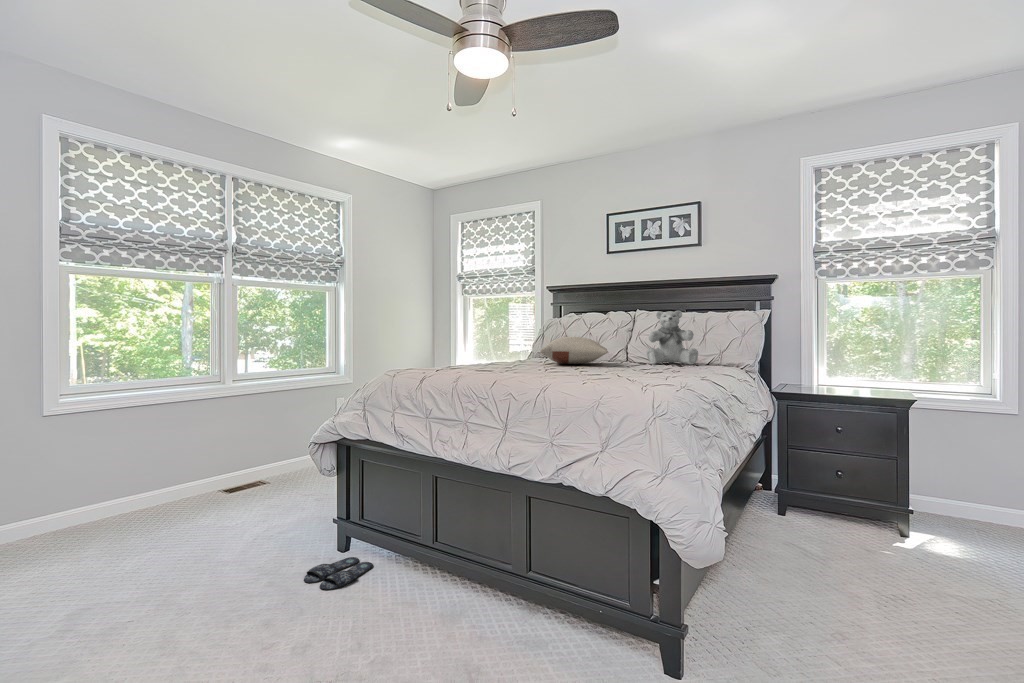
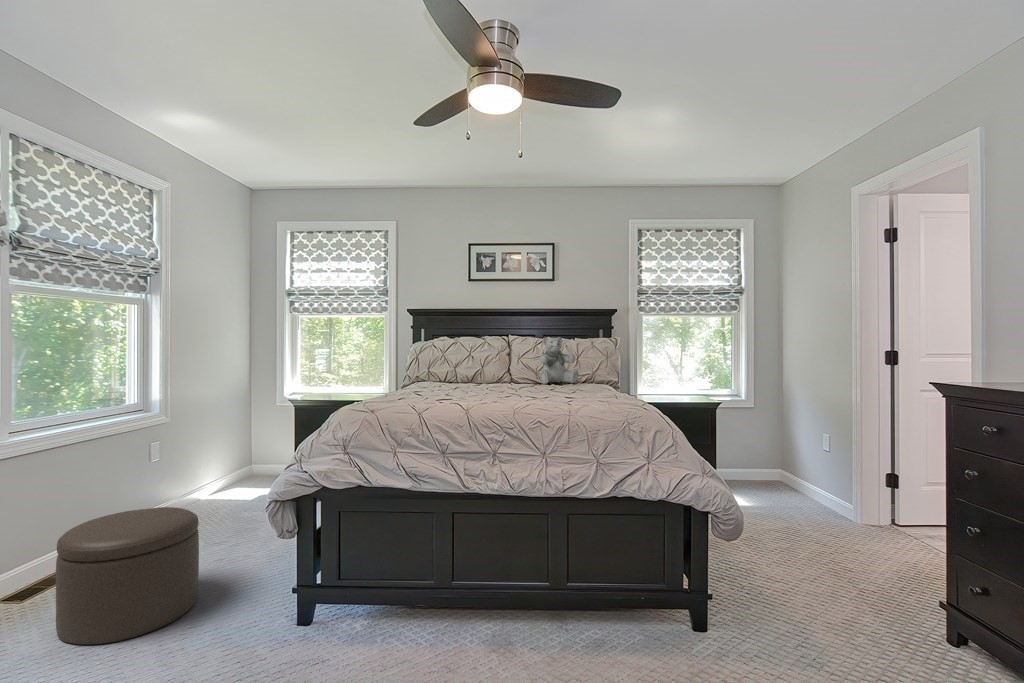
pillow: present [540,337,608,364] -> none [453,362,530,387]
ottoman: none [216,441,308,528] -> present [56,507,199,645]
slippers: present [304,557,373,590] -> none [303,625,372,669]

